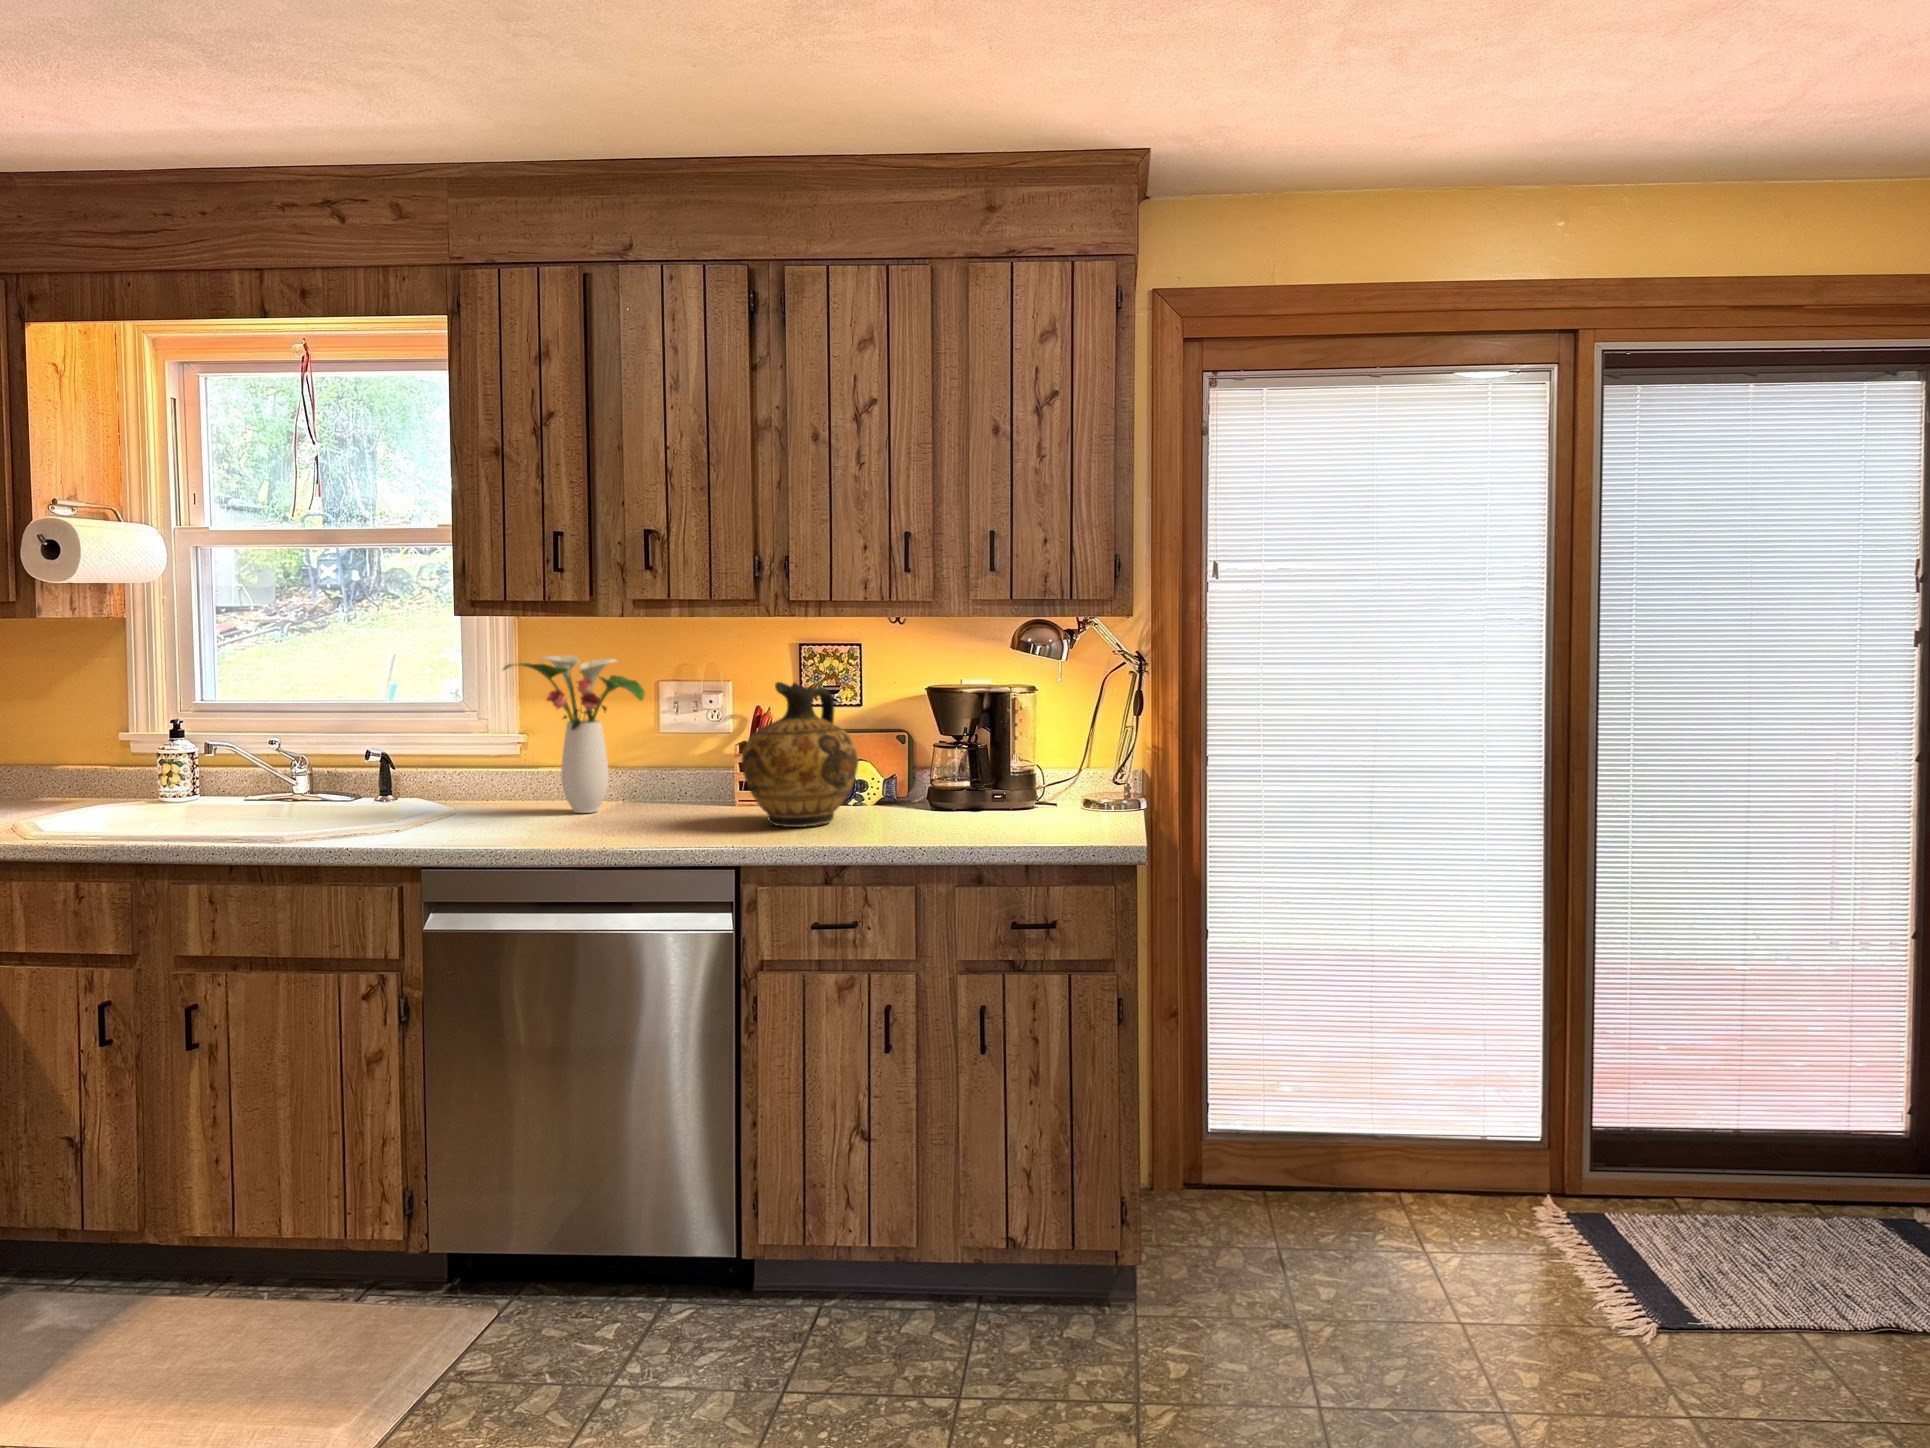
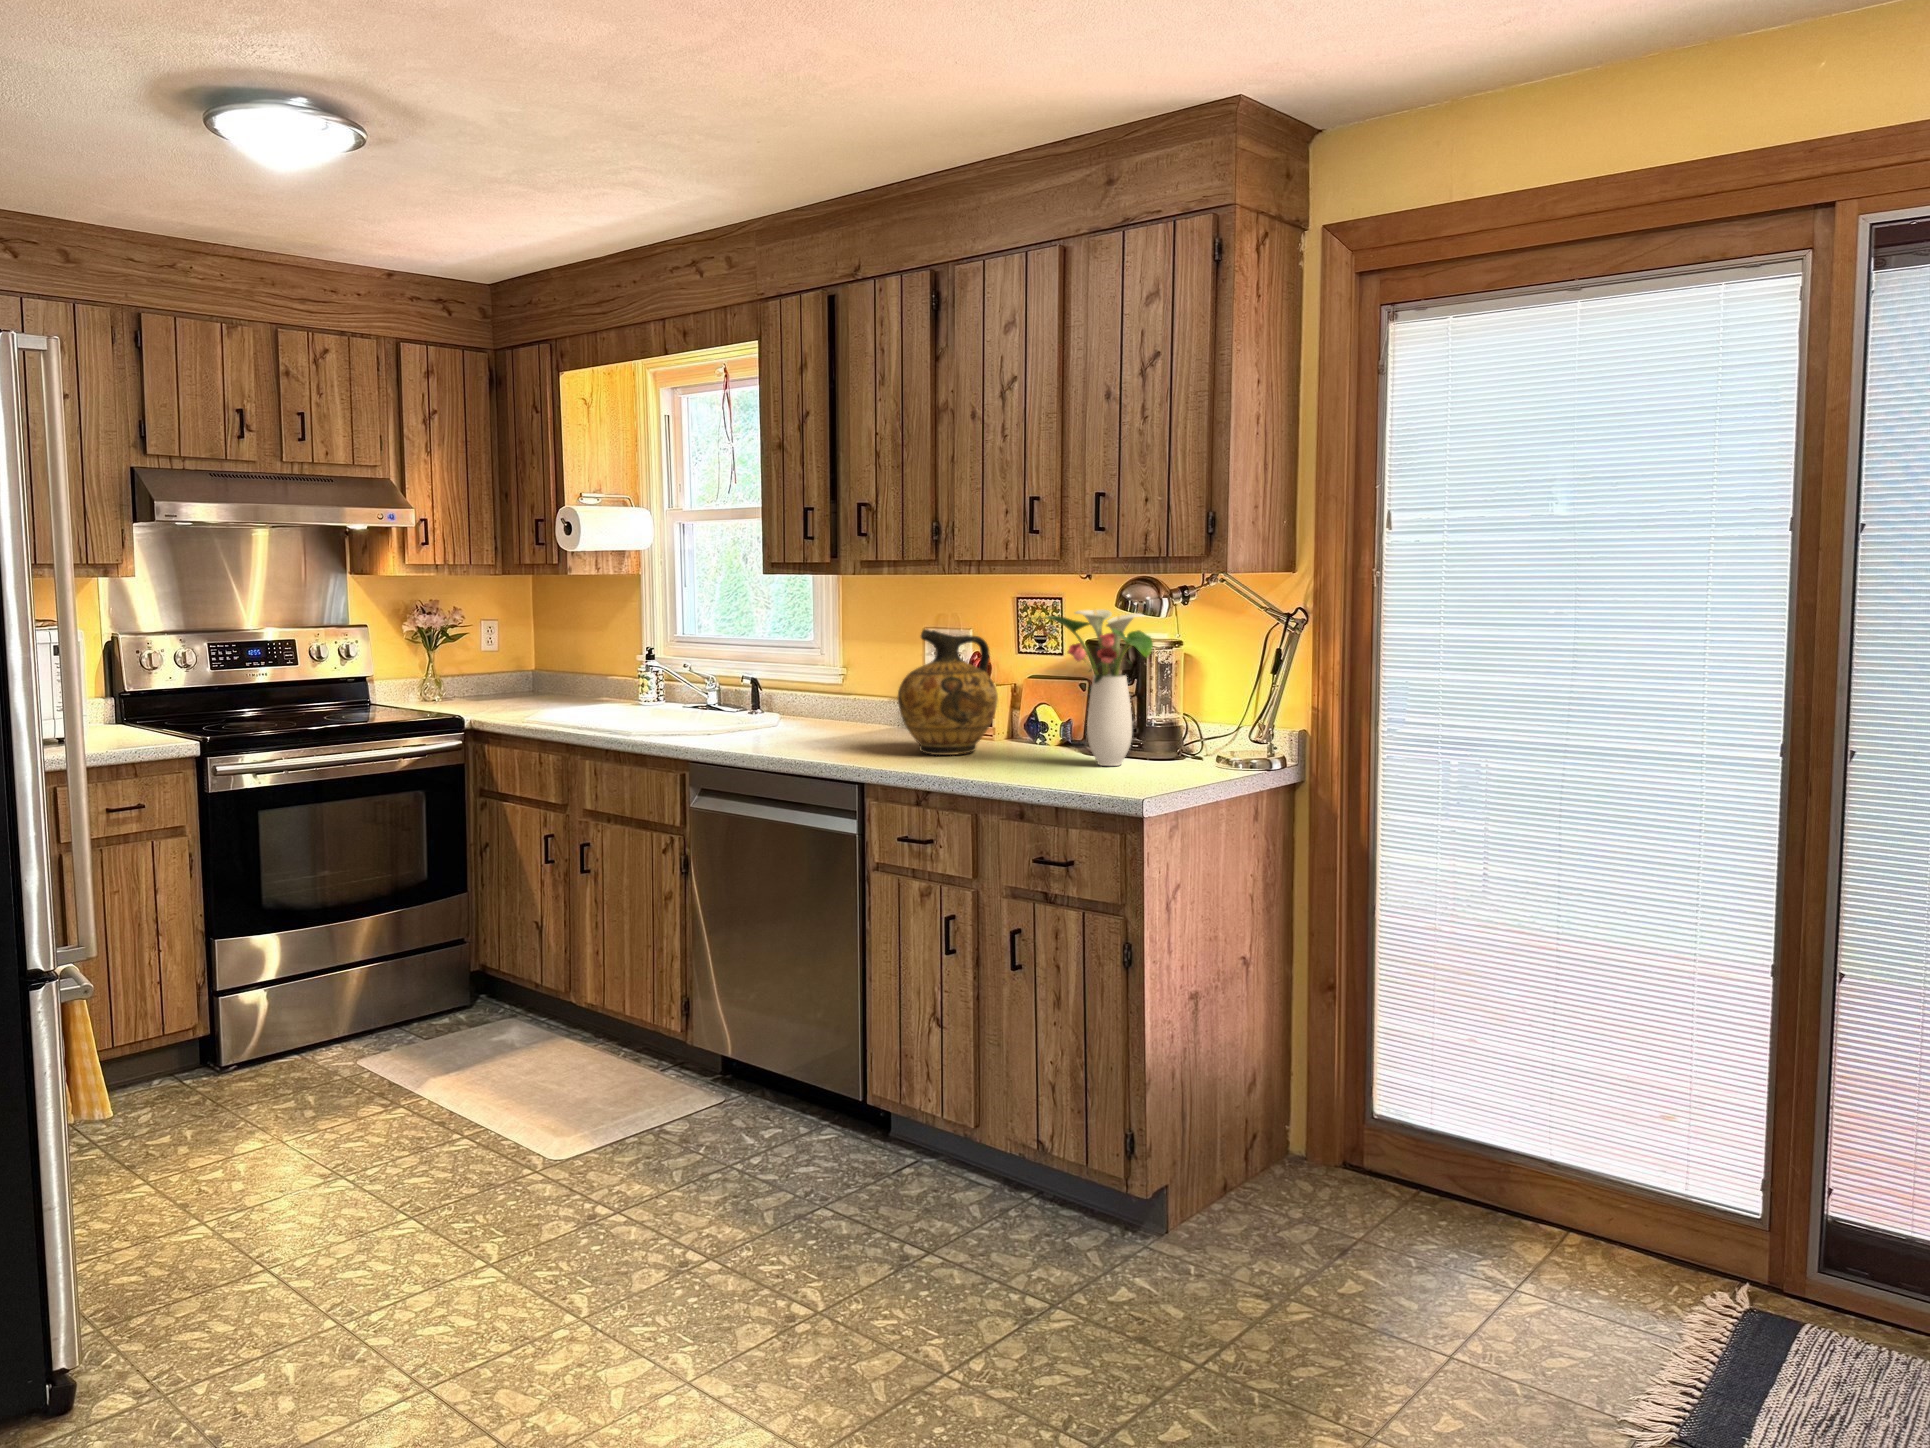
flower arrangement: present [503,655,645,813] -> present [1031,609,1153,766]

